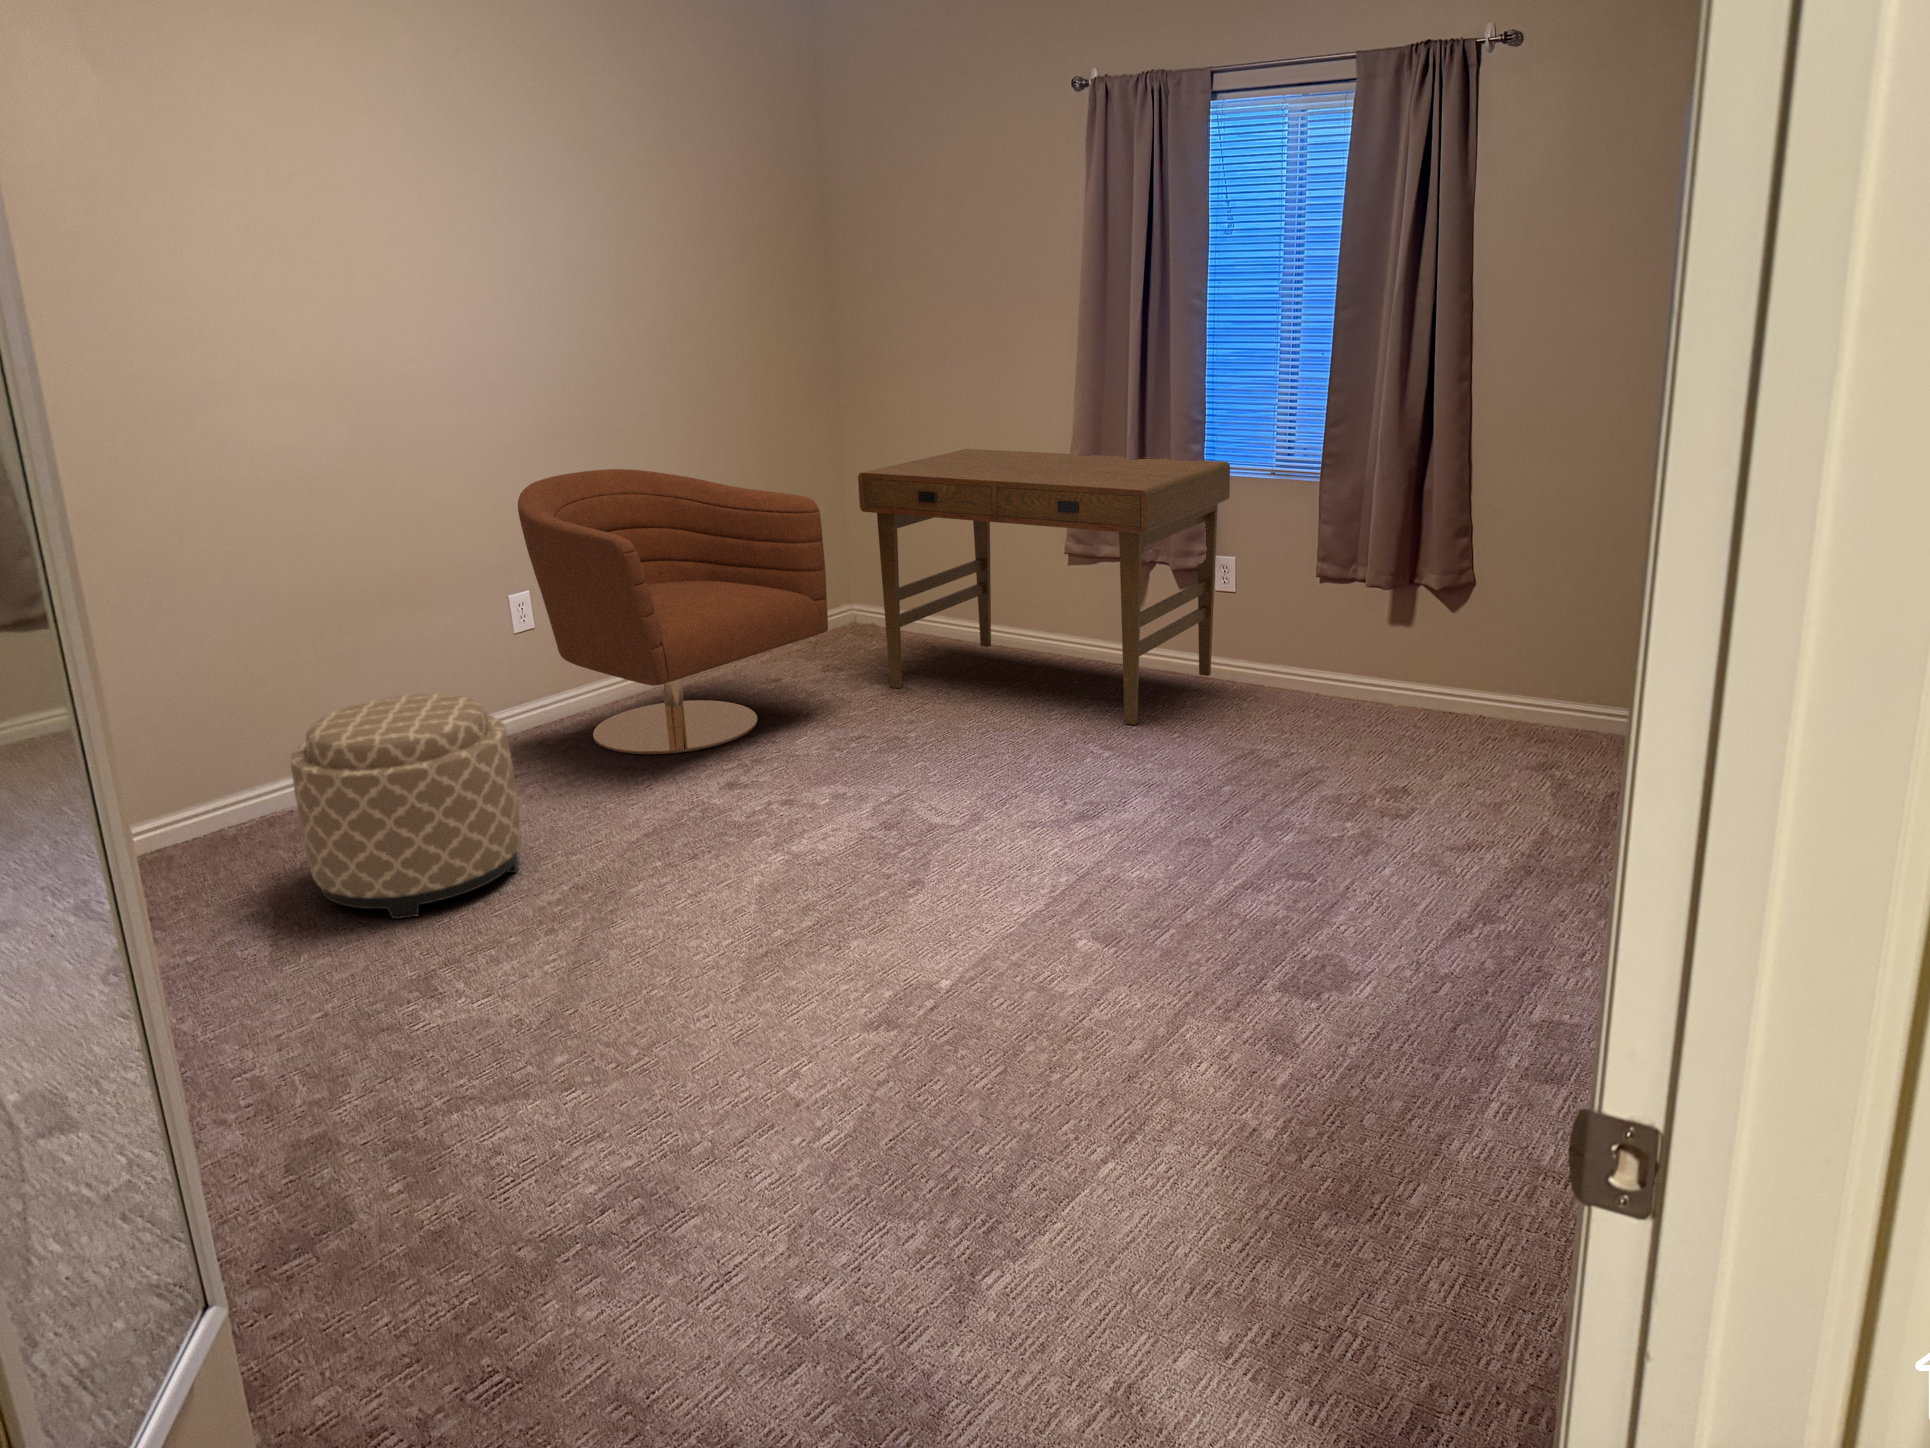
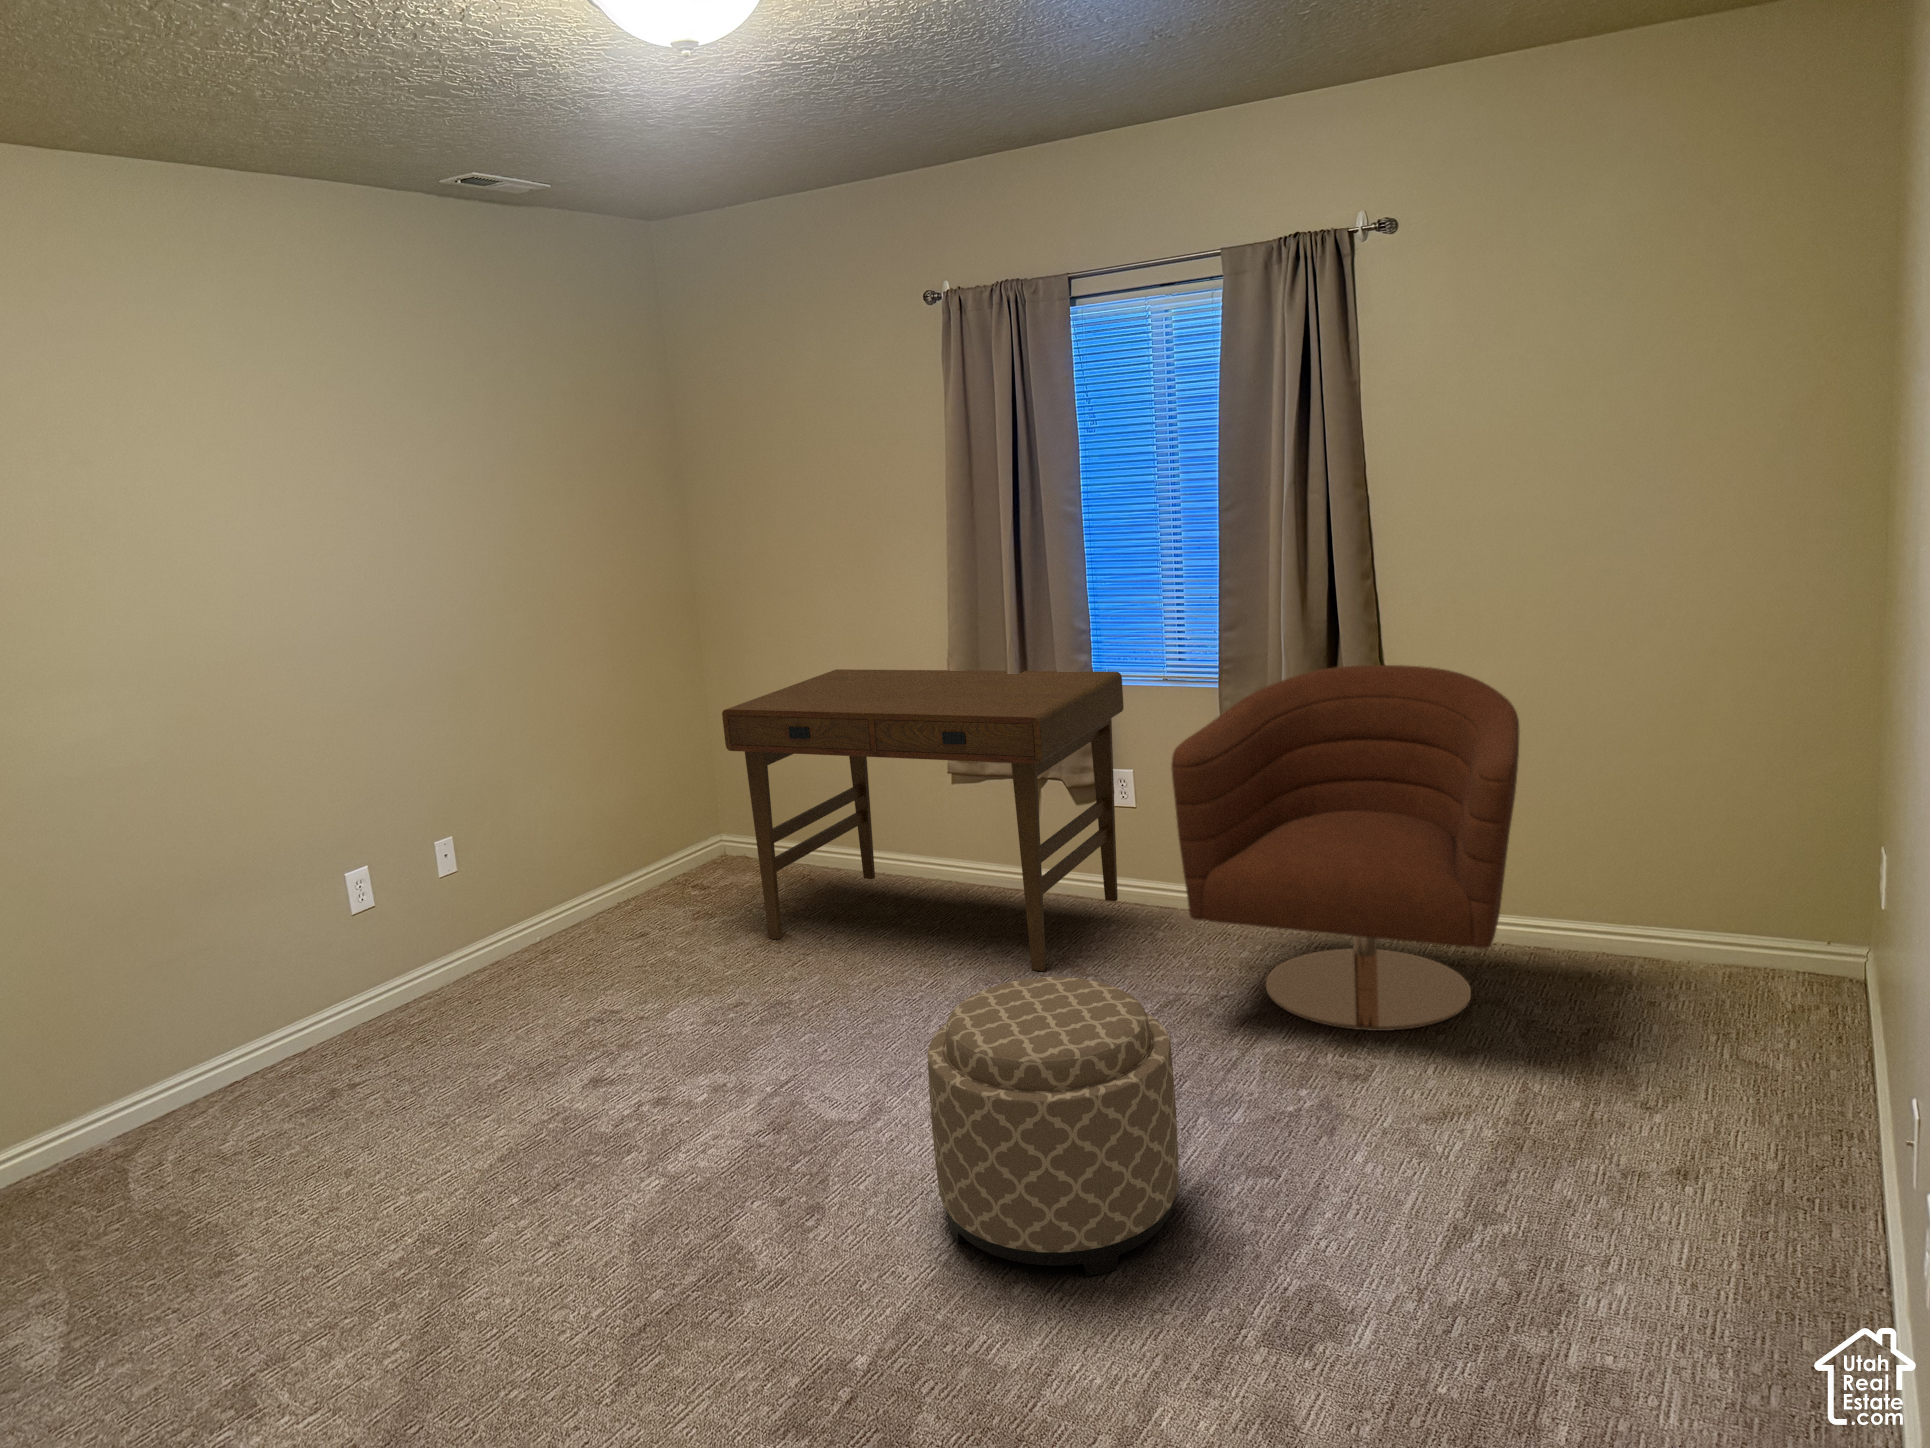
armchair: present [518,469,828,754] -> present [1172,665,1519,1031]
ottoman: present [290,694,521,919] -> present [927,977,1178,1276]

